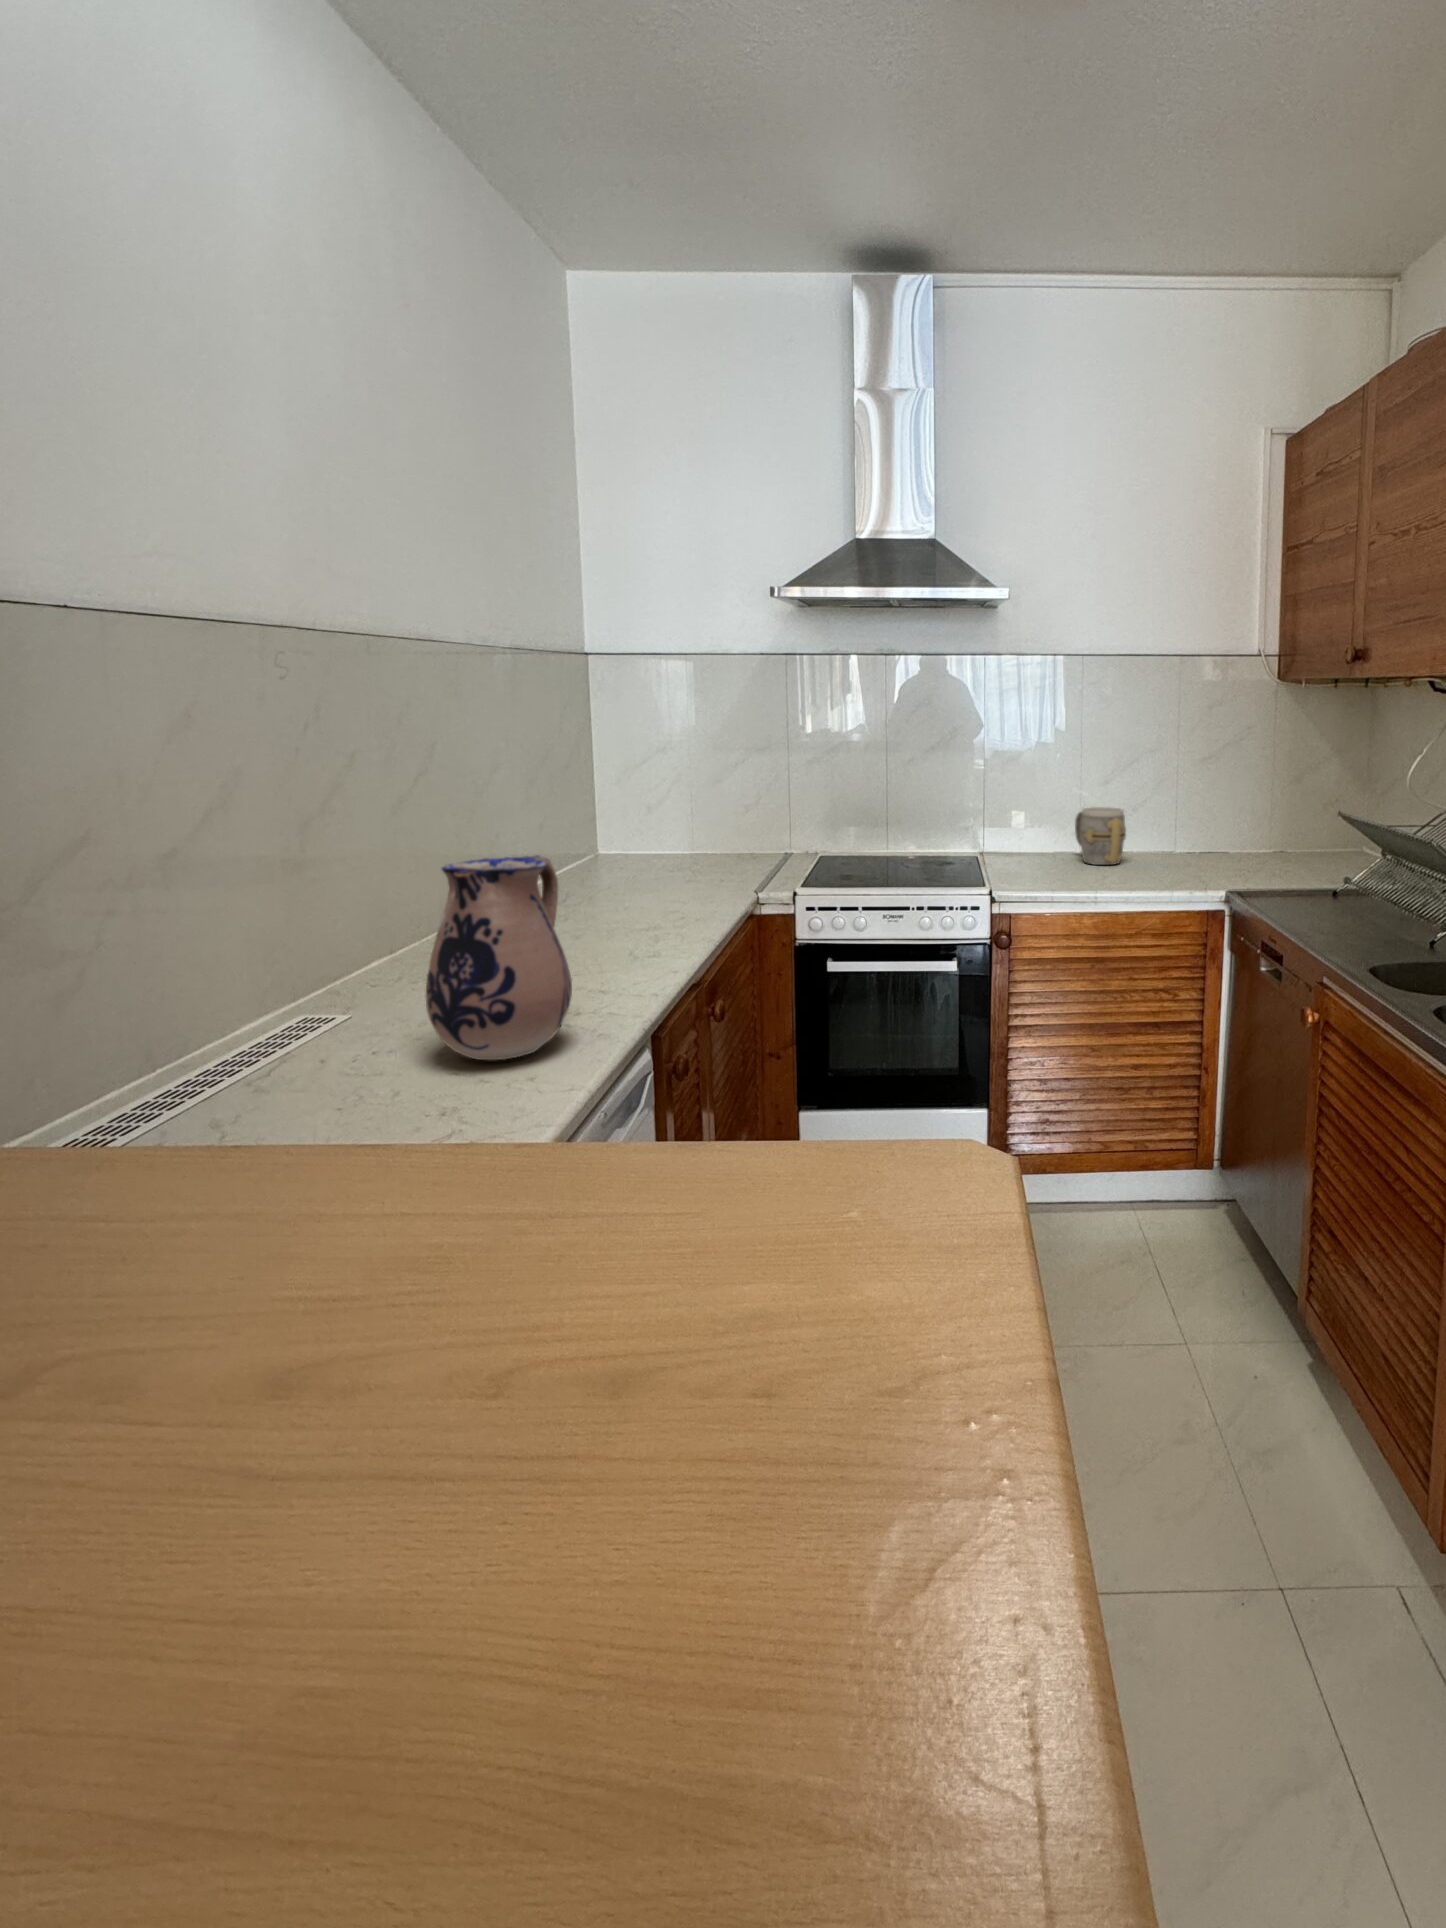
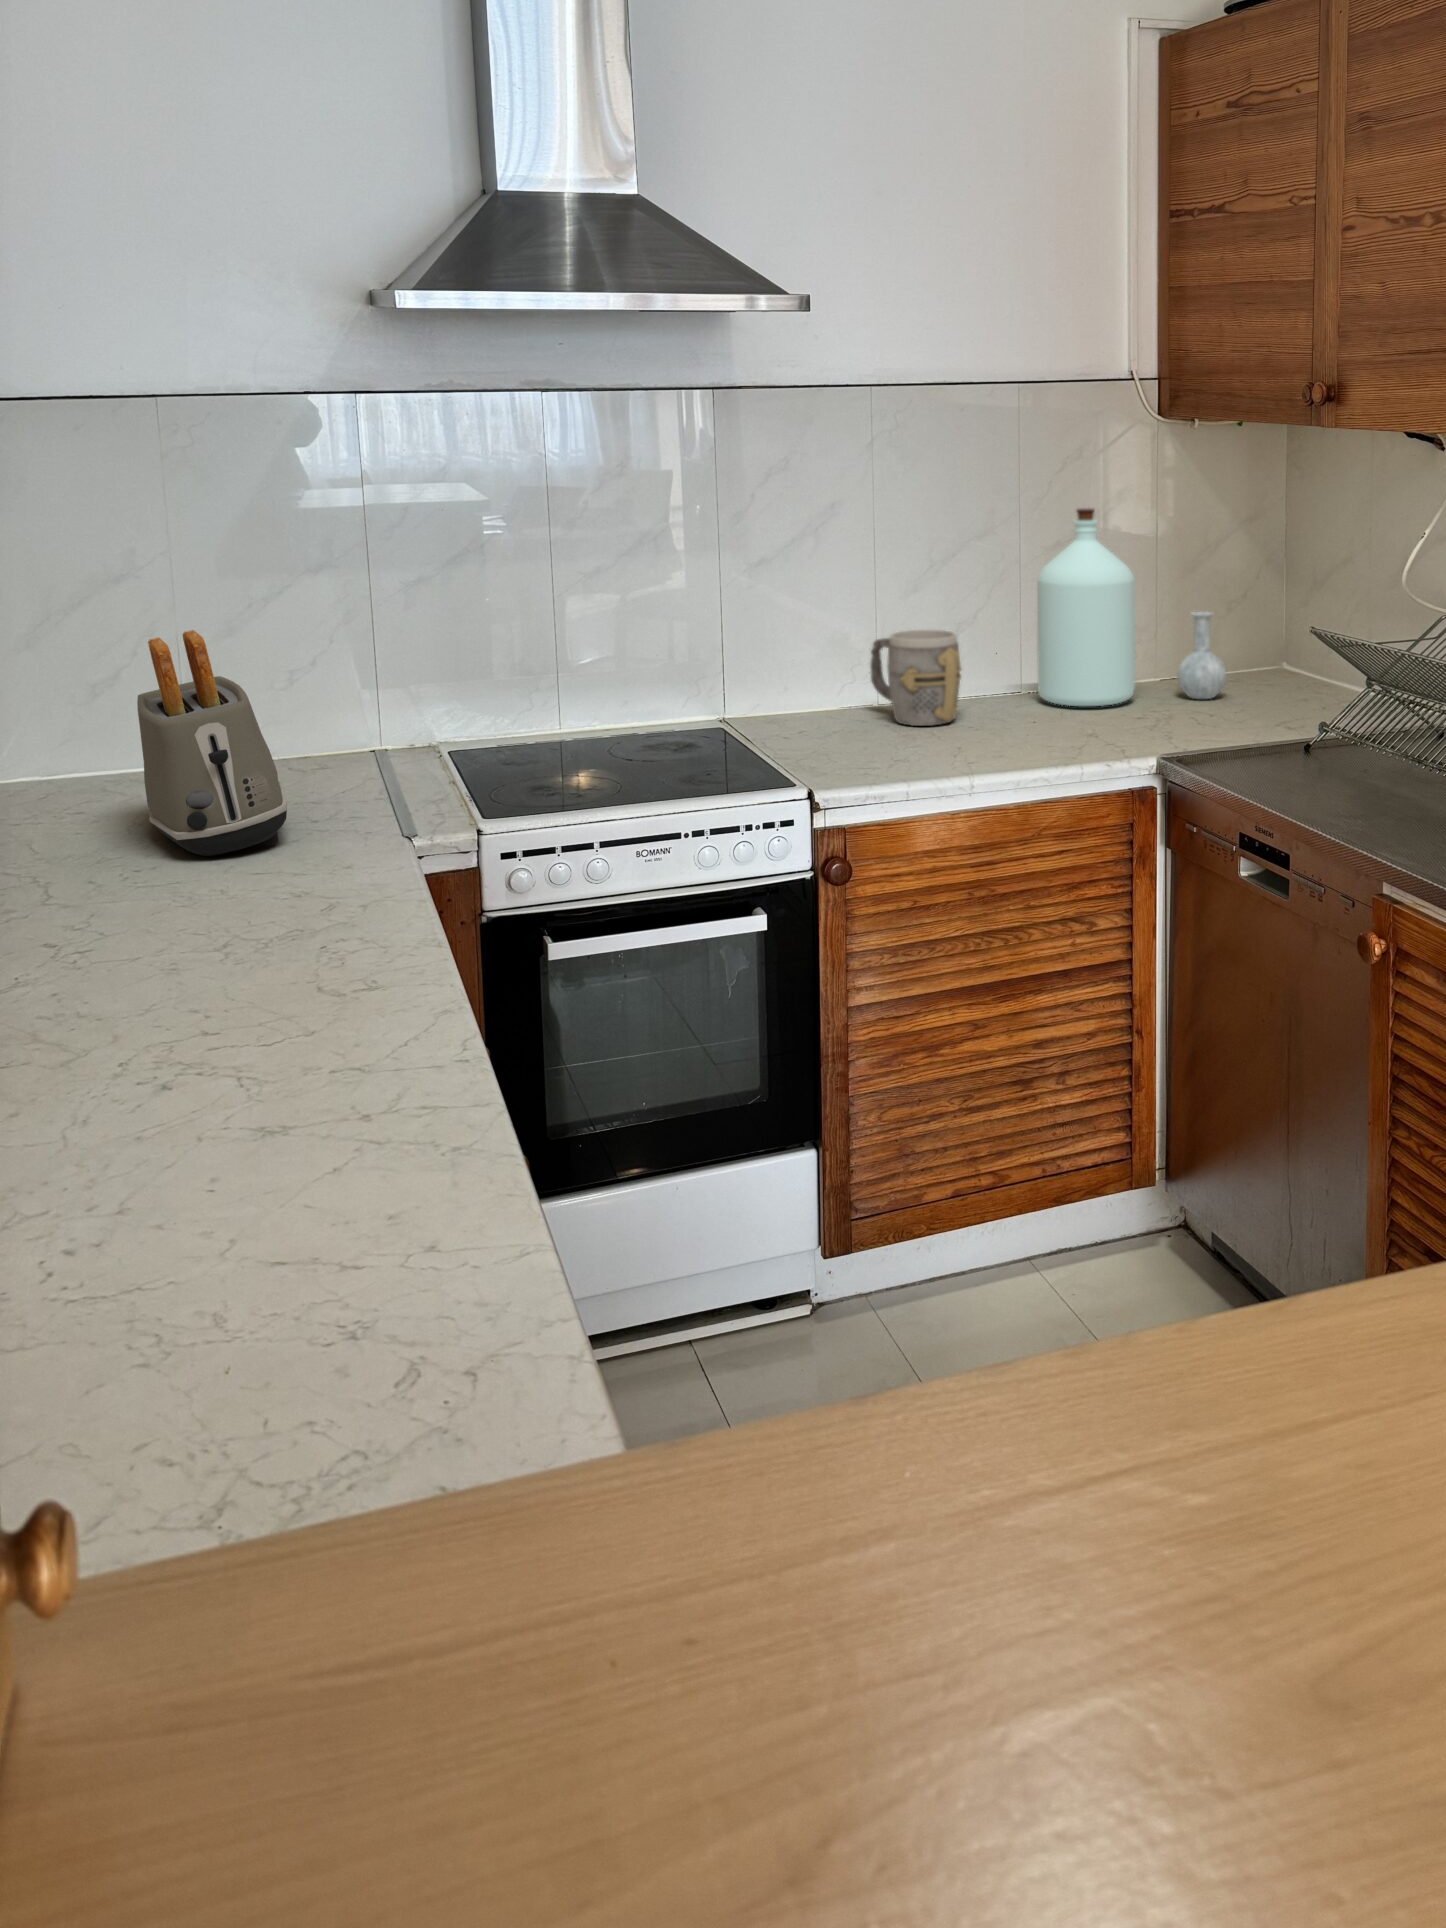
bottle: none [1184,738,1311,865] -> present [1037,508,1226,706]
toaster: none [634,773,708,890] -> present [137,630,287,856]
ceramic pitcher: present [426,855,572,1060] -> none [194,855,453,1248]

